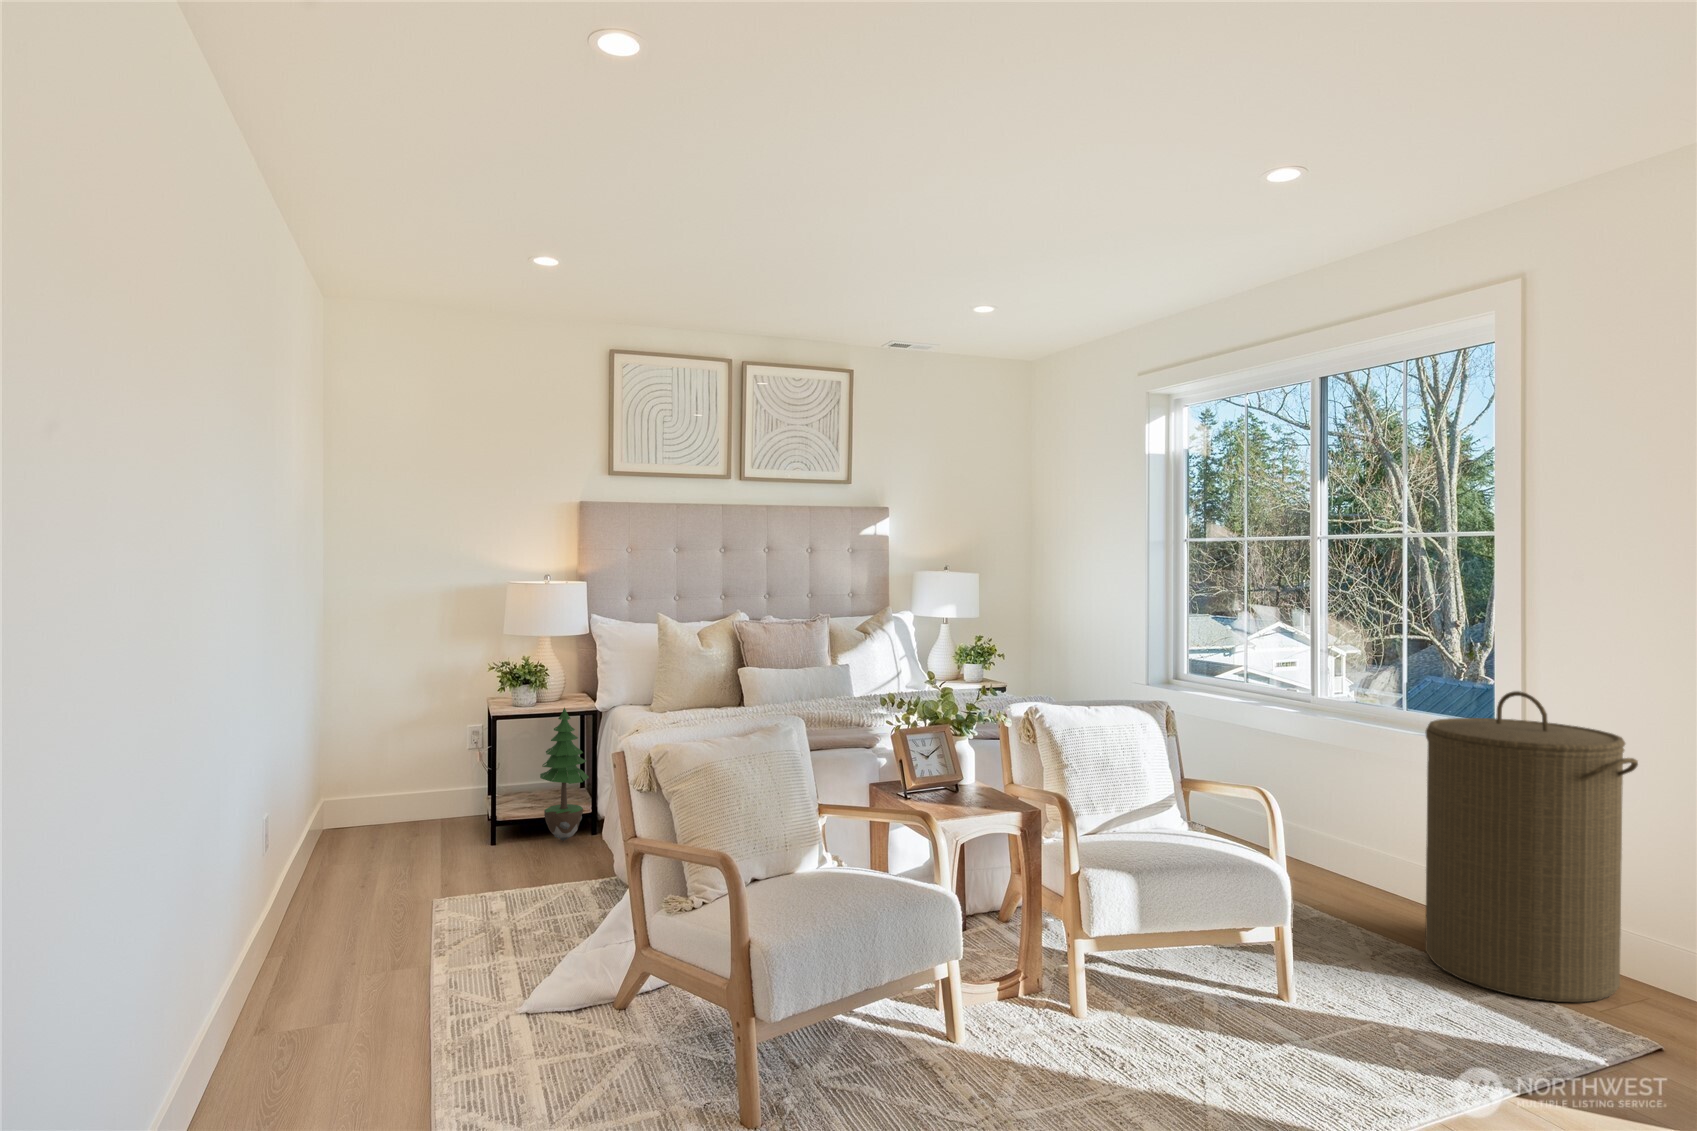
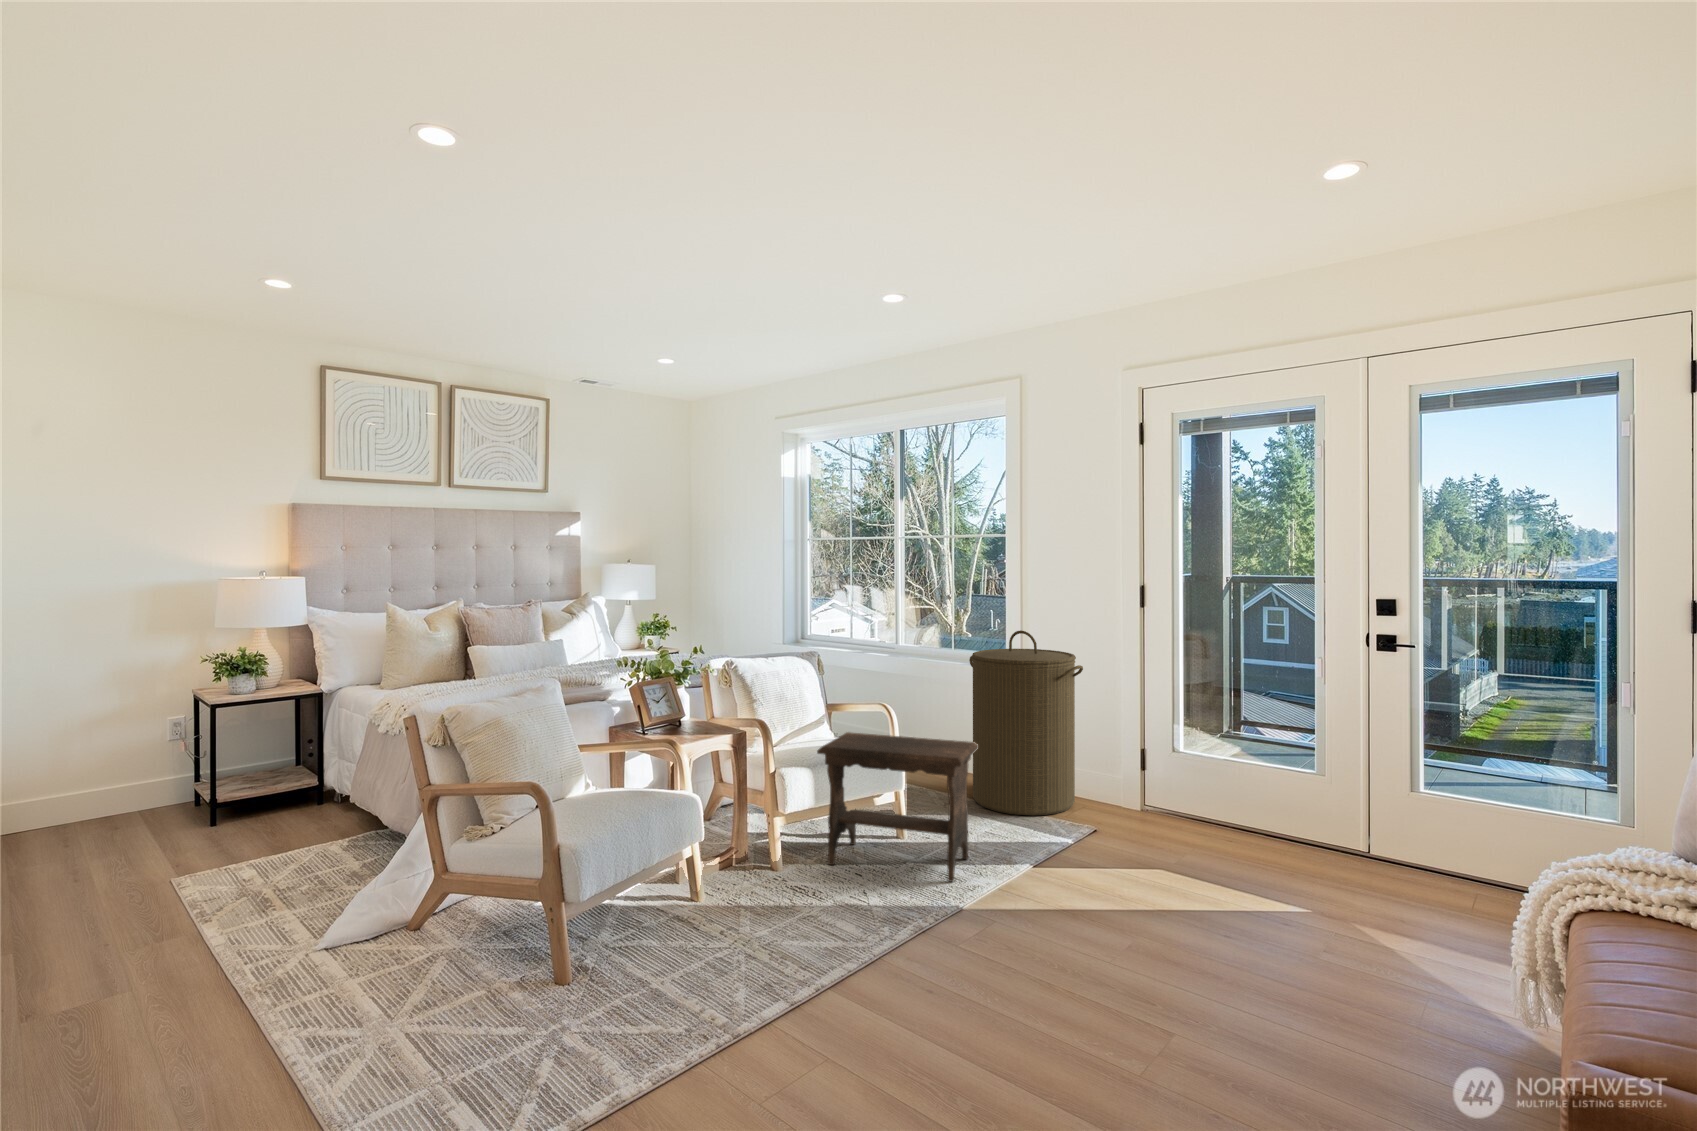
potted tree: present [540,708,589,841] -> none [268,691,319,812]
footstool: none [1143,827,1415,1091] -> present [817,732,978,882]

